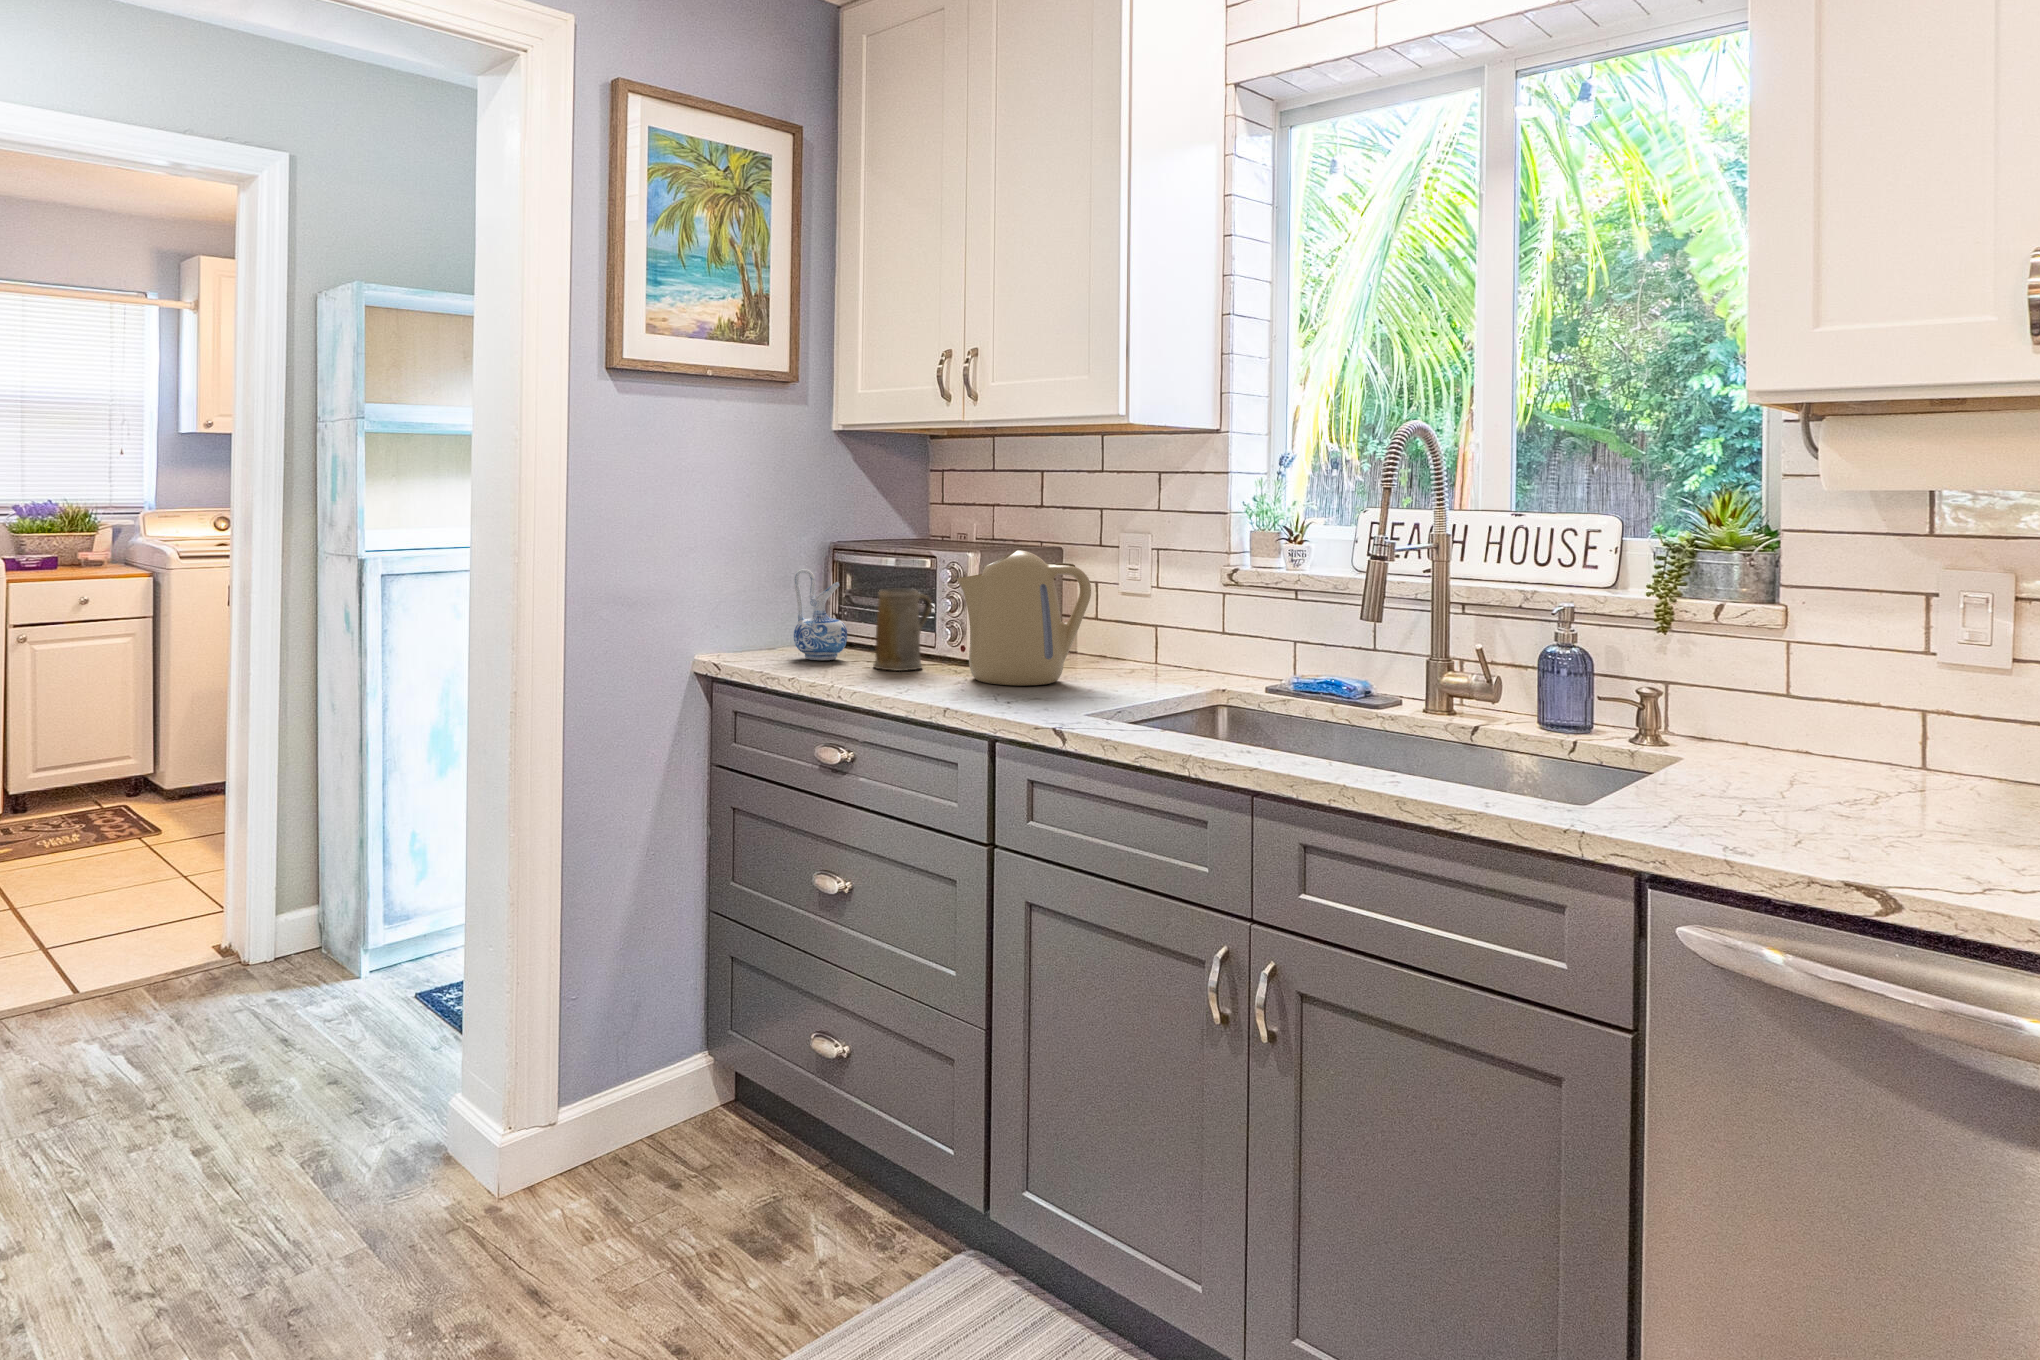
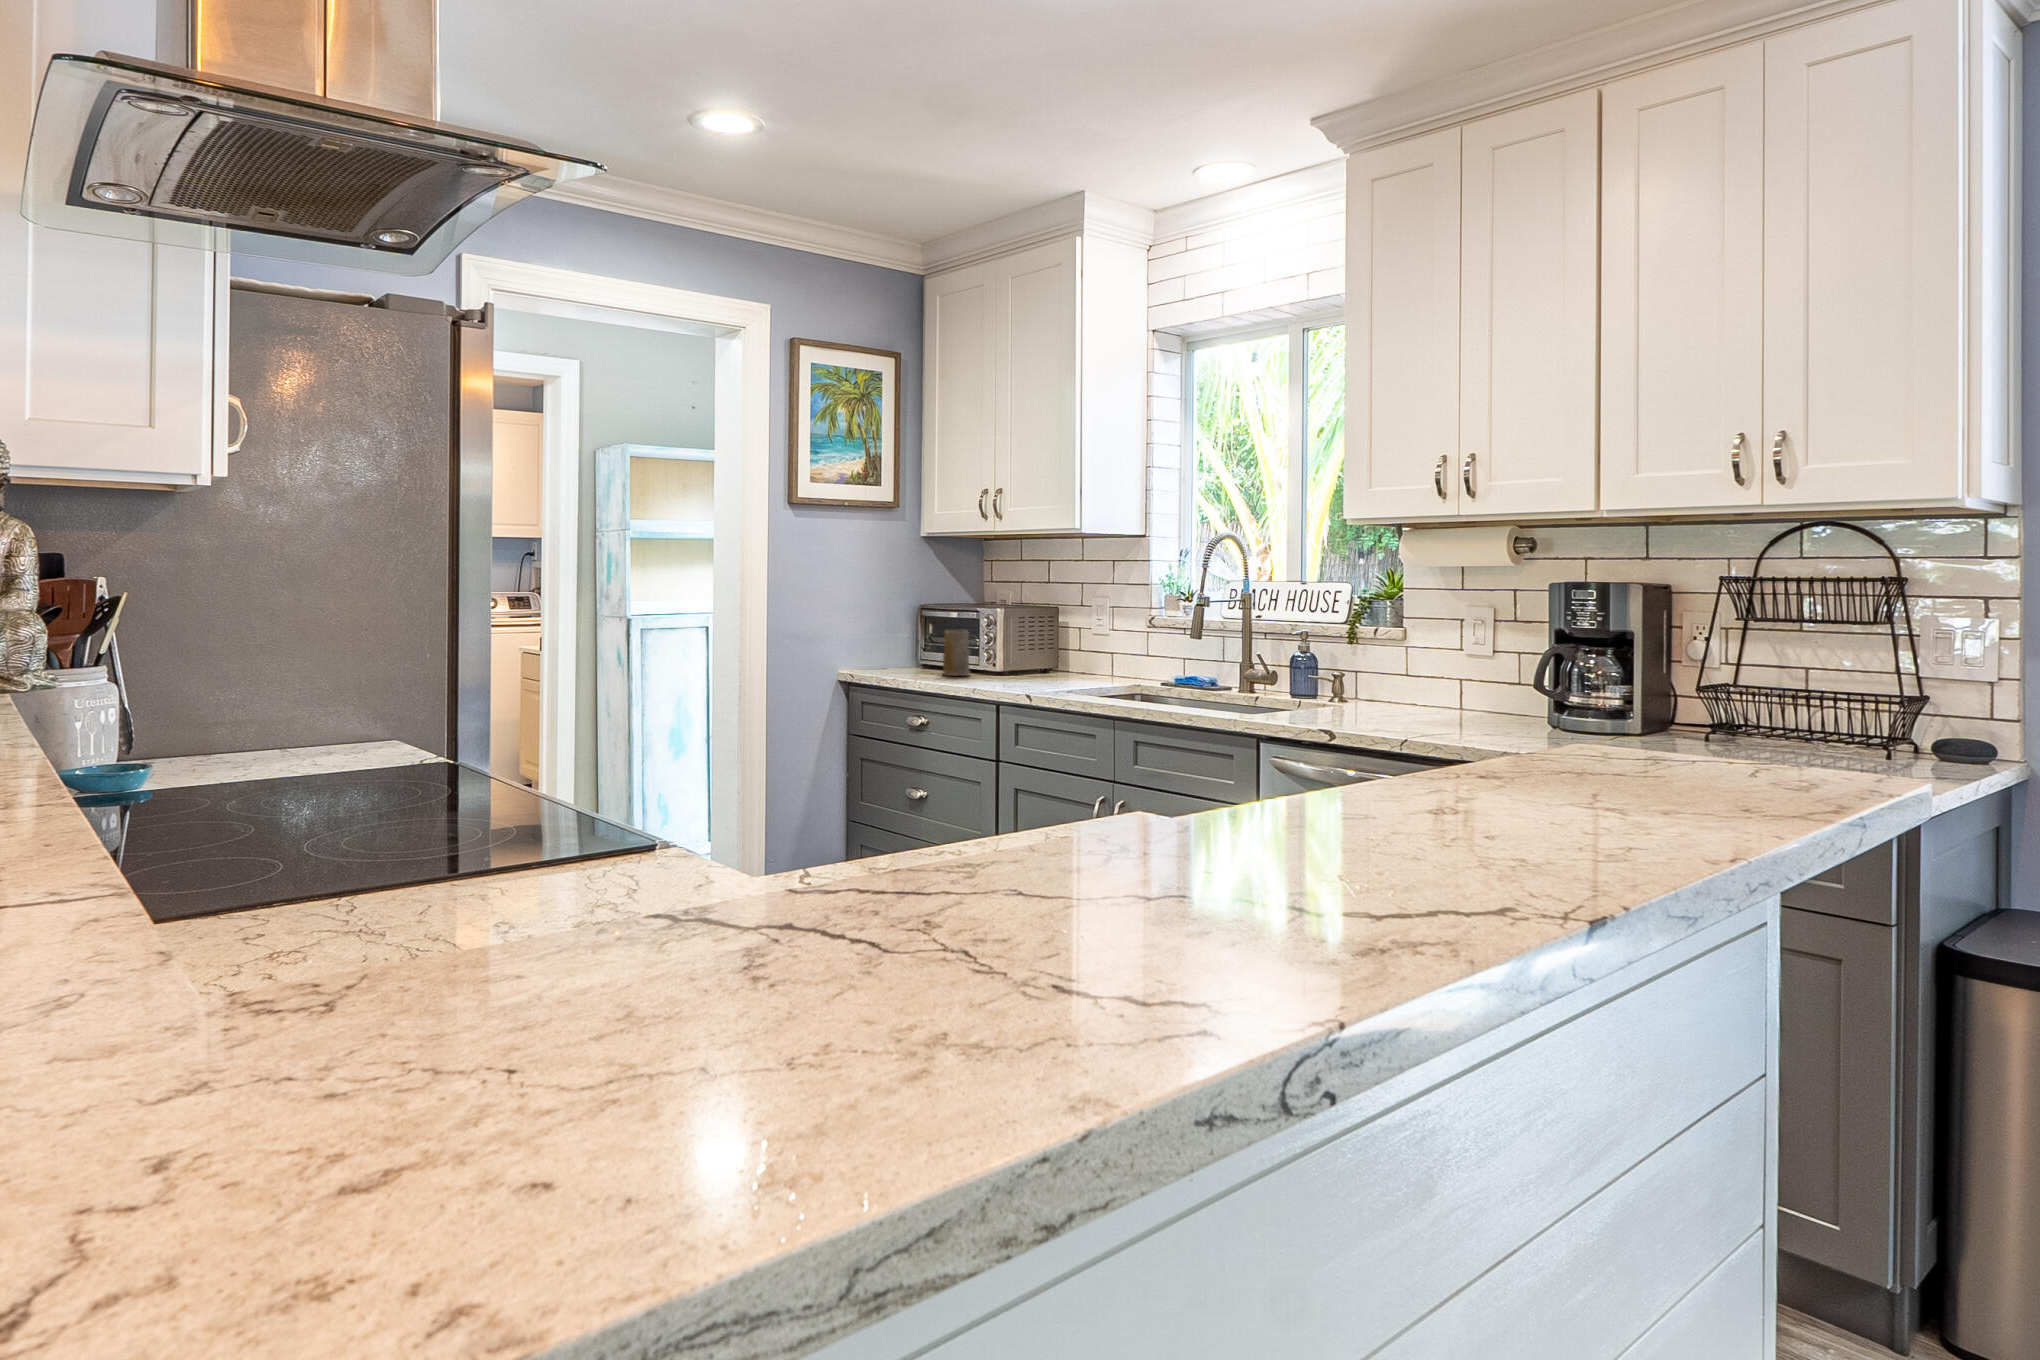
kettle: present [957,550,1091,686] -> none [987,606,1065,682]
ceramic pitcher: present [794,569,847,660] -> none [896,619,928,672]

